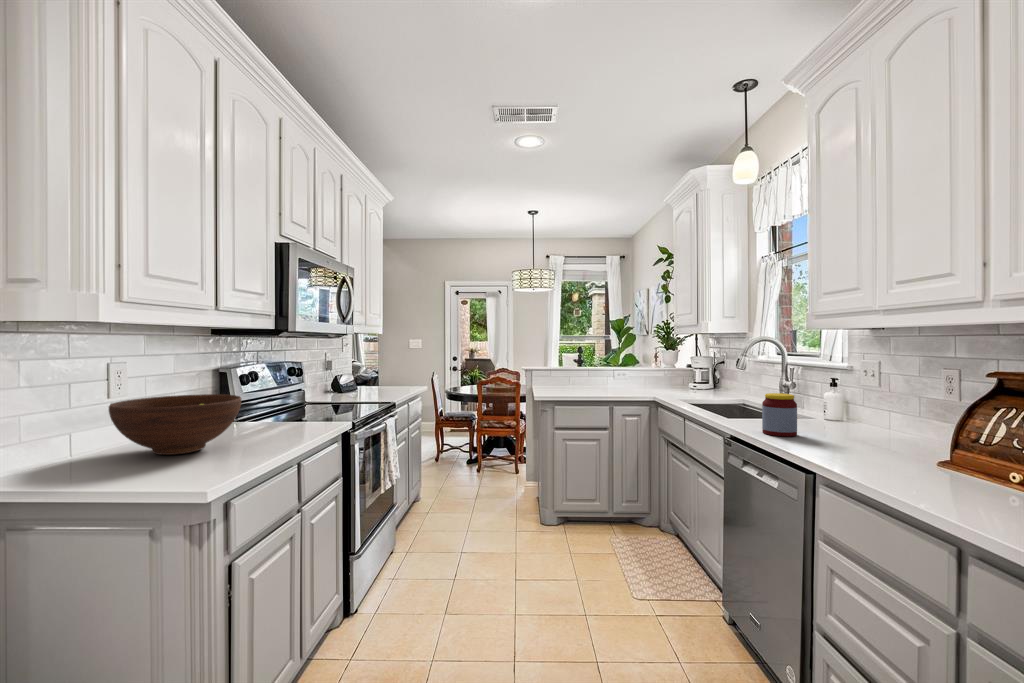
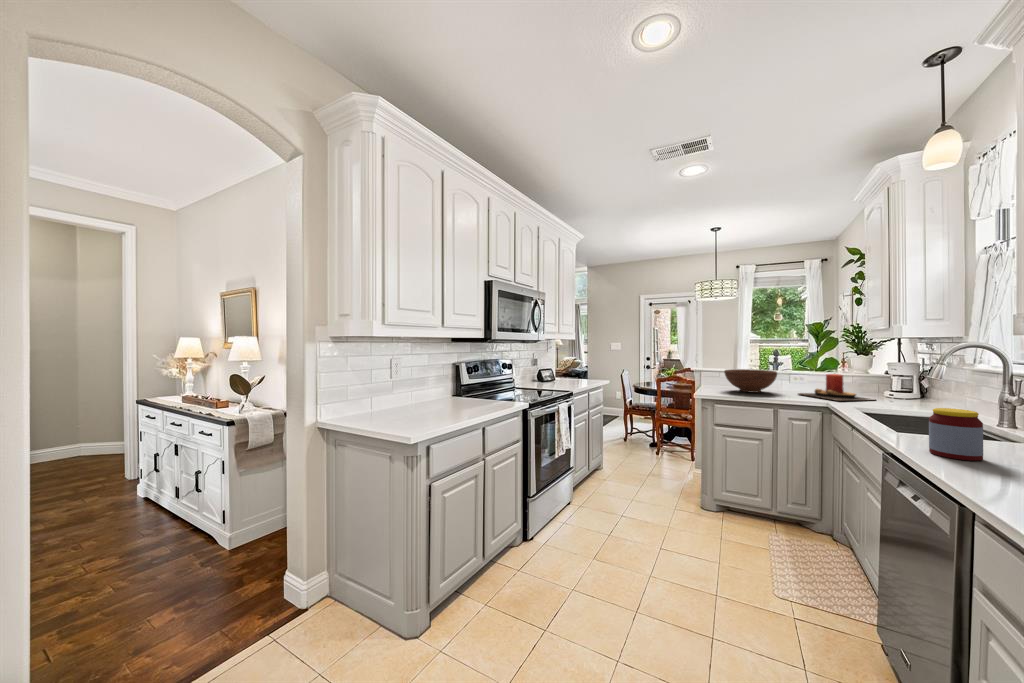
candle: none [626,369,688,395] -> present [798,374,876,401]
fruit bowl: present [109,394,241,455] -> present [724,369,777,393]

